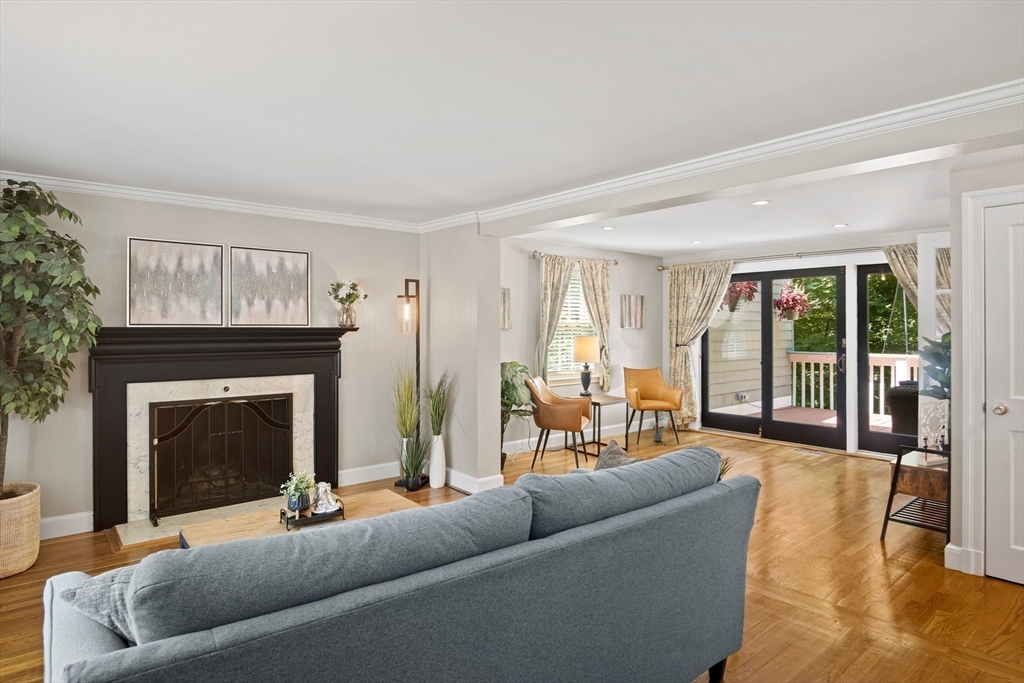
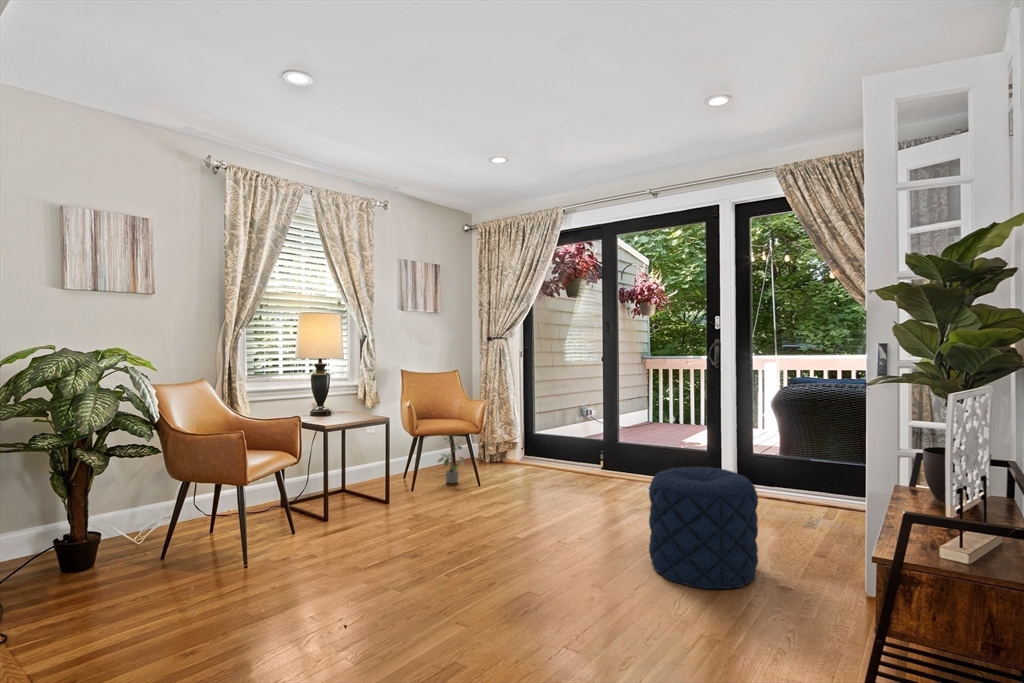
pouf: none [790,430,852,490] -> present [649,467,758,589]

